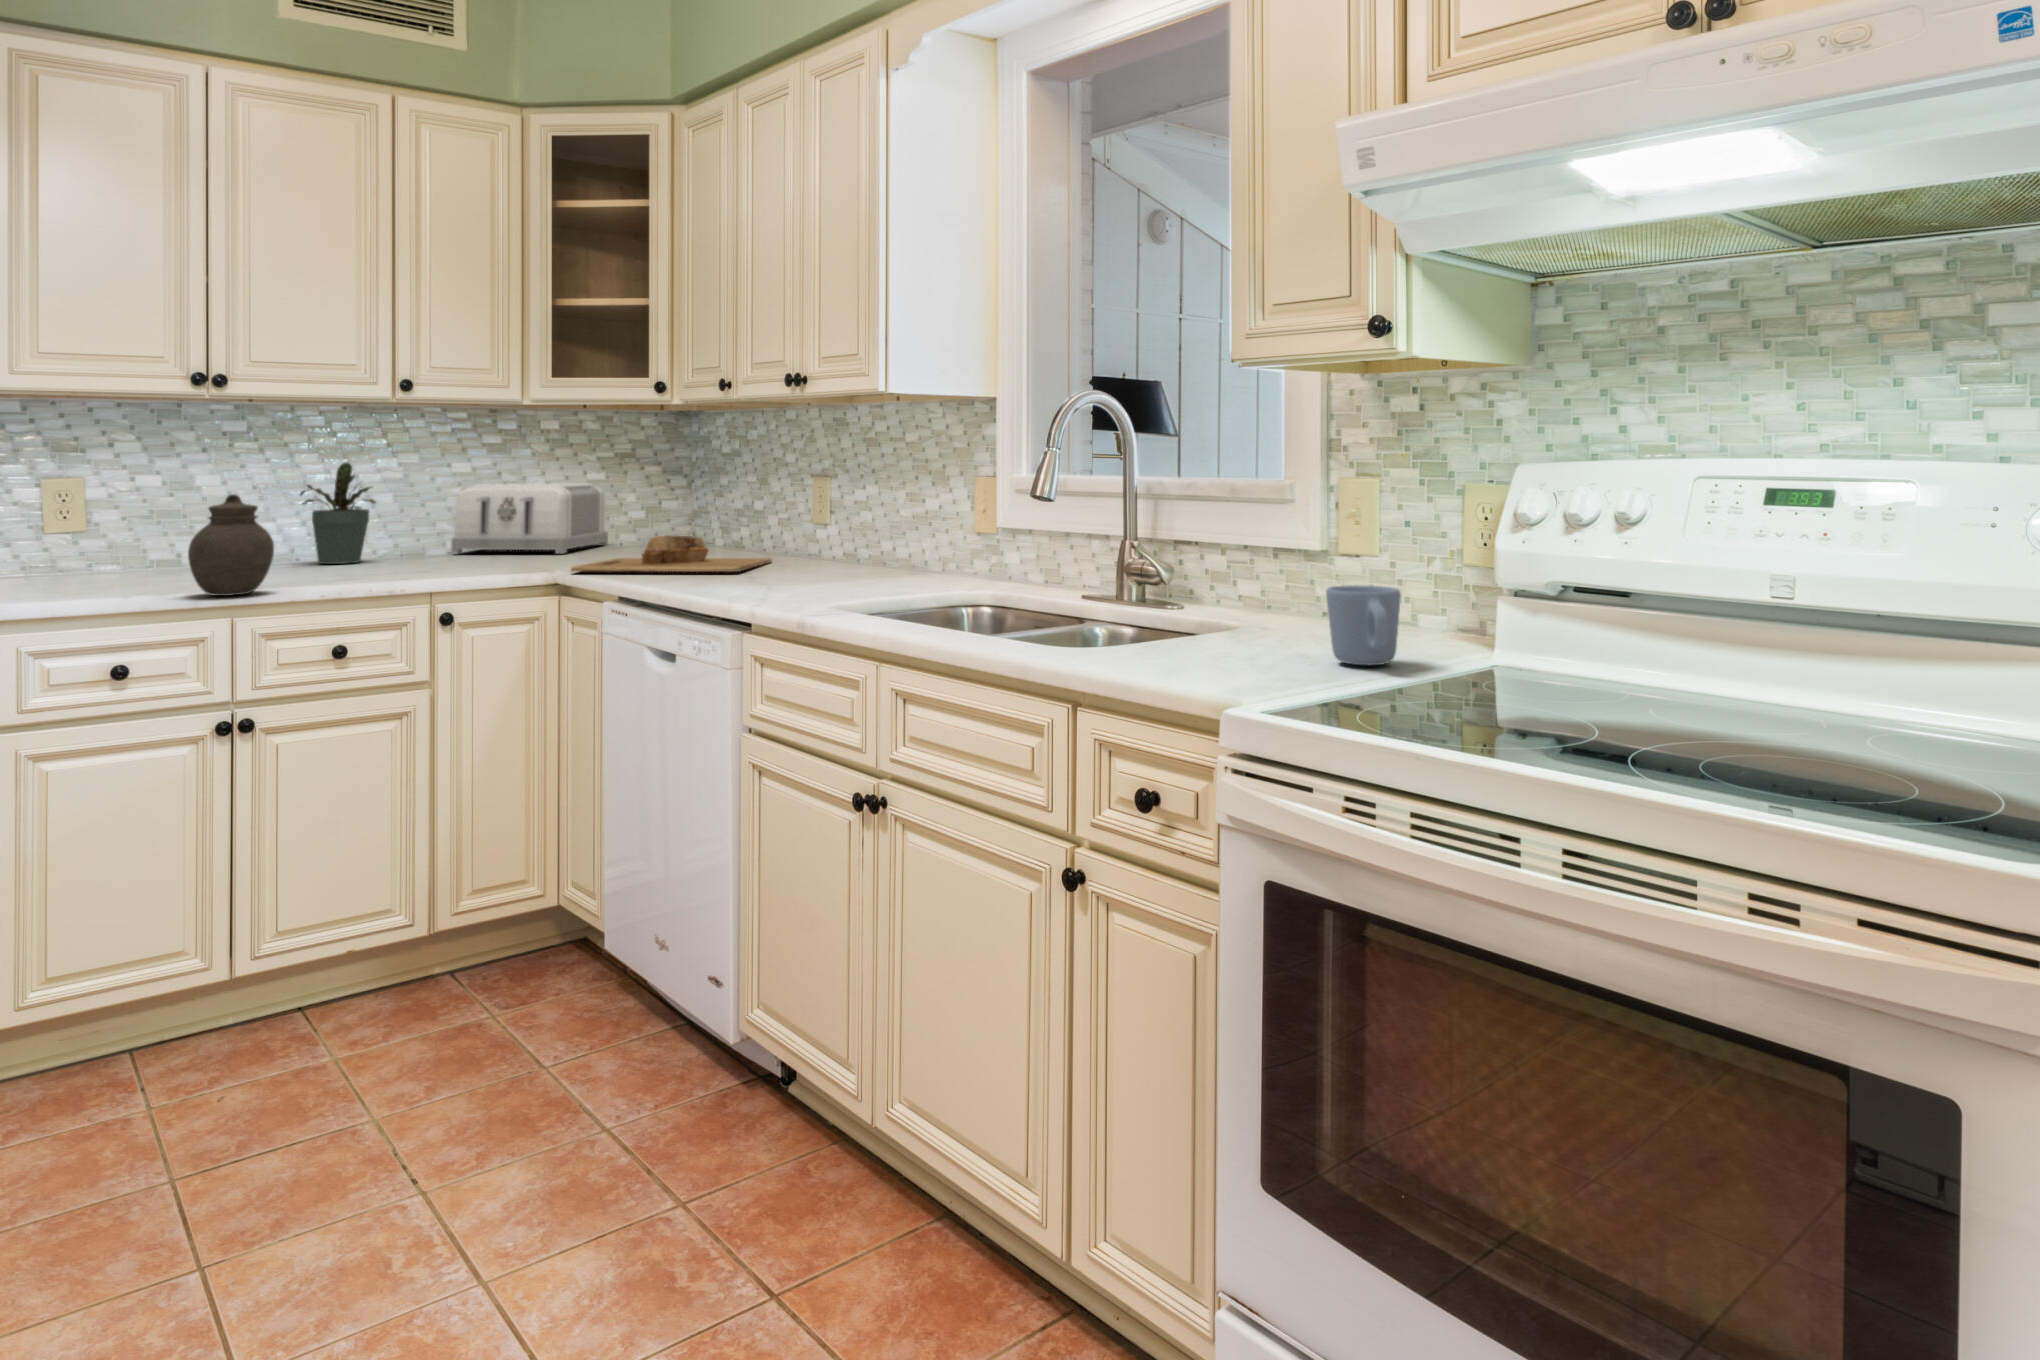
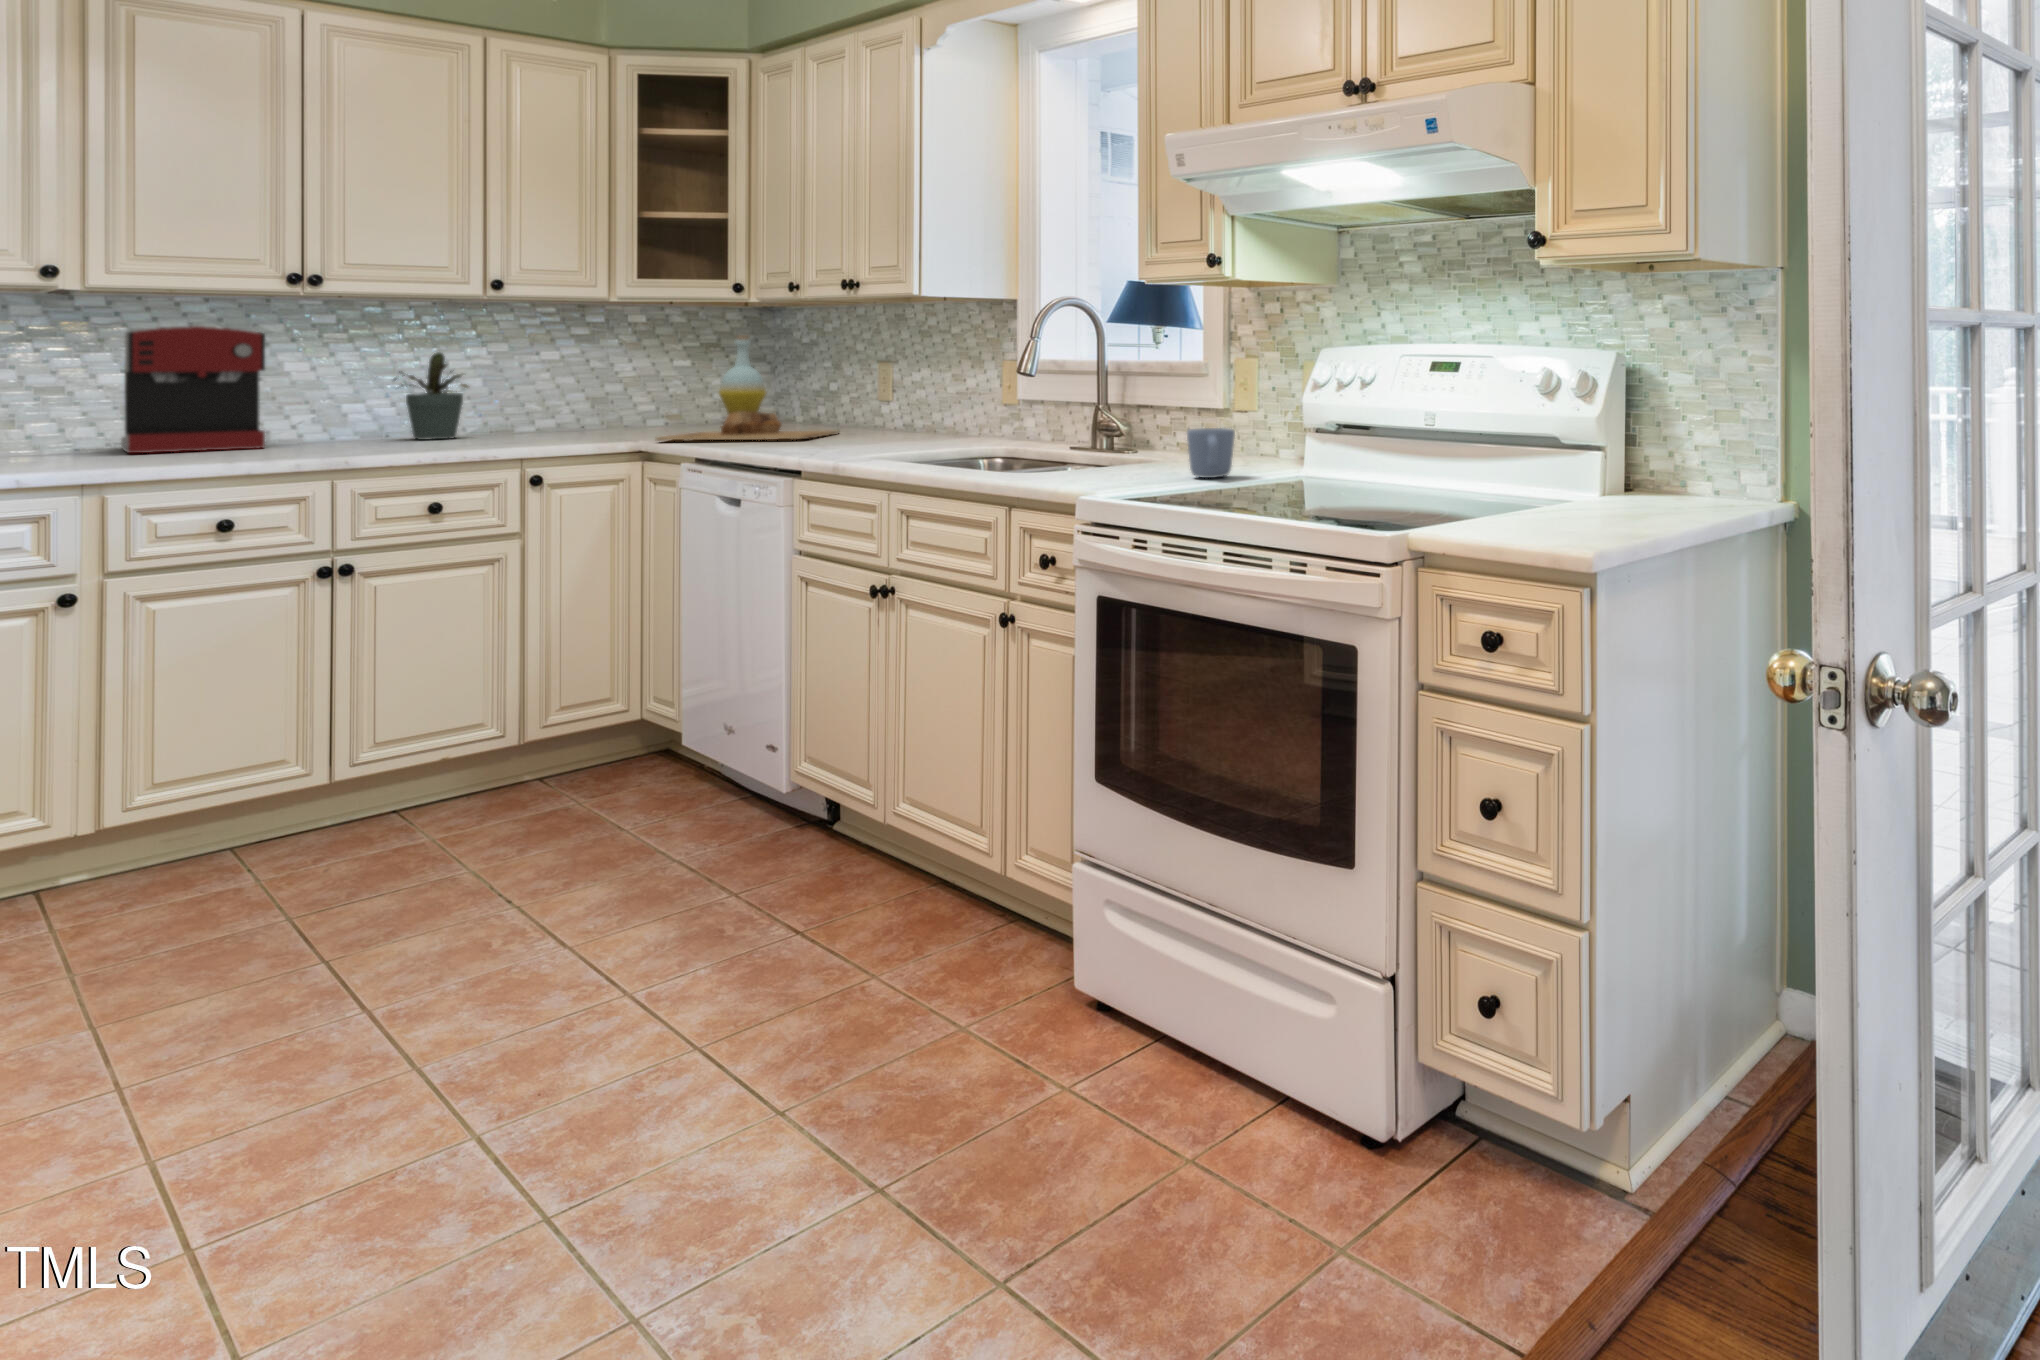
coffee maker: none [35,423,175,580] -> present [121,326,265,453]
bottle: none [629,439,680,542] -> present [719,335,766,414]
toaster: present [451,483,608,554] -> none [545,372,698,431]
jar: present [188,494,274,596] -> none [290,376,373,460]

